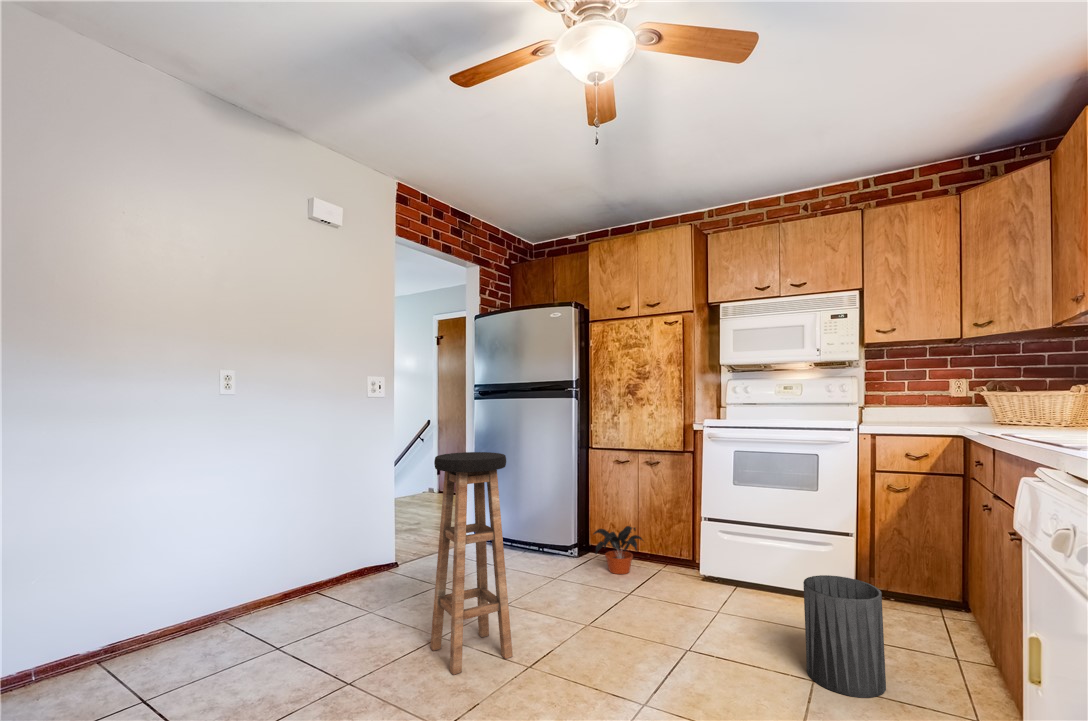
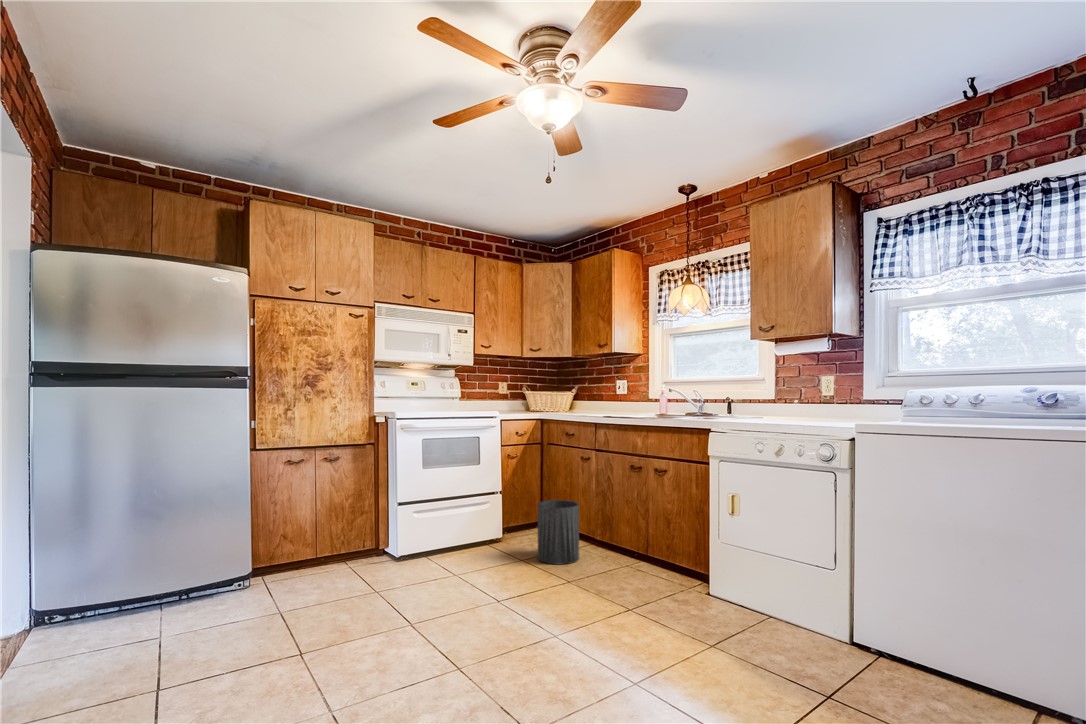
bar stool: present [430,452,513,675] -> none [372,444,454,690]
potted plant: present [593,526,642,574] -> none [286,527,350,581]

